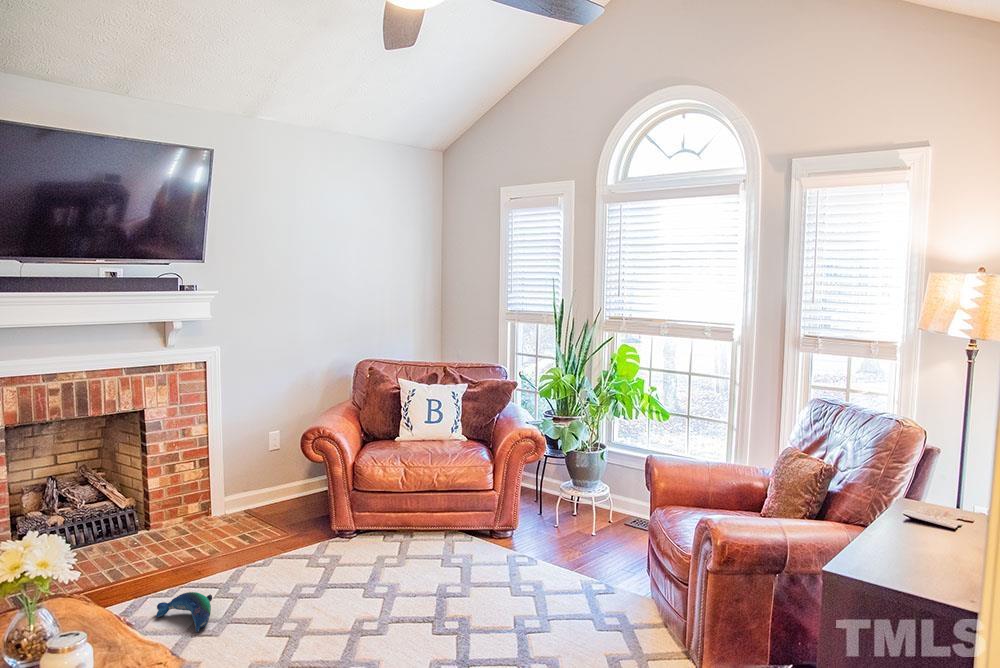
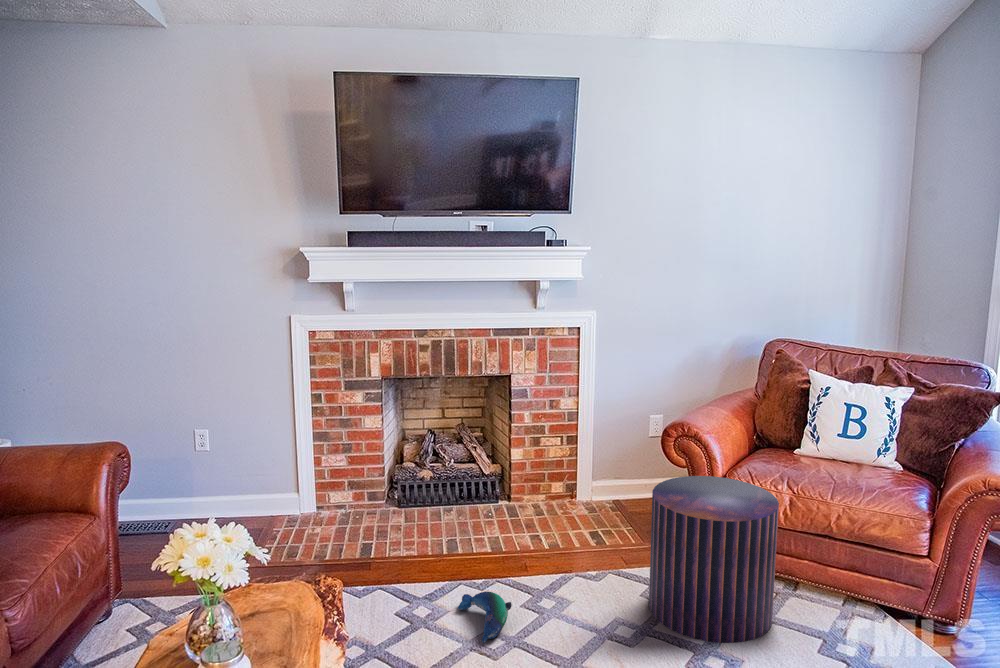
pouf: none [314,463,406,583] -> present [649,476,779,643]

